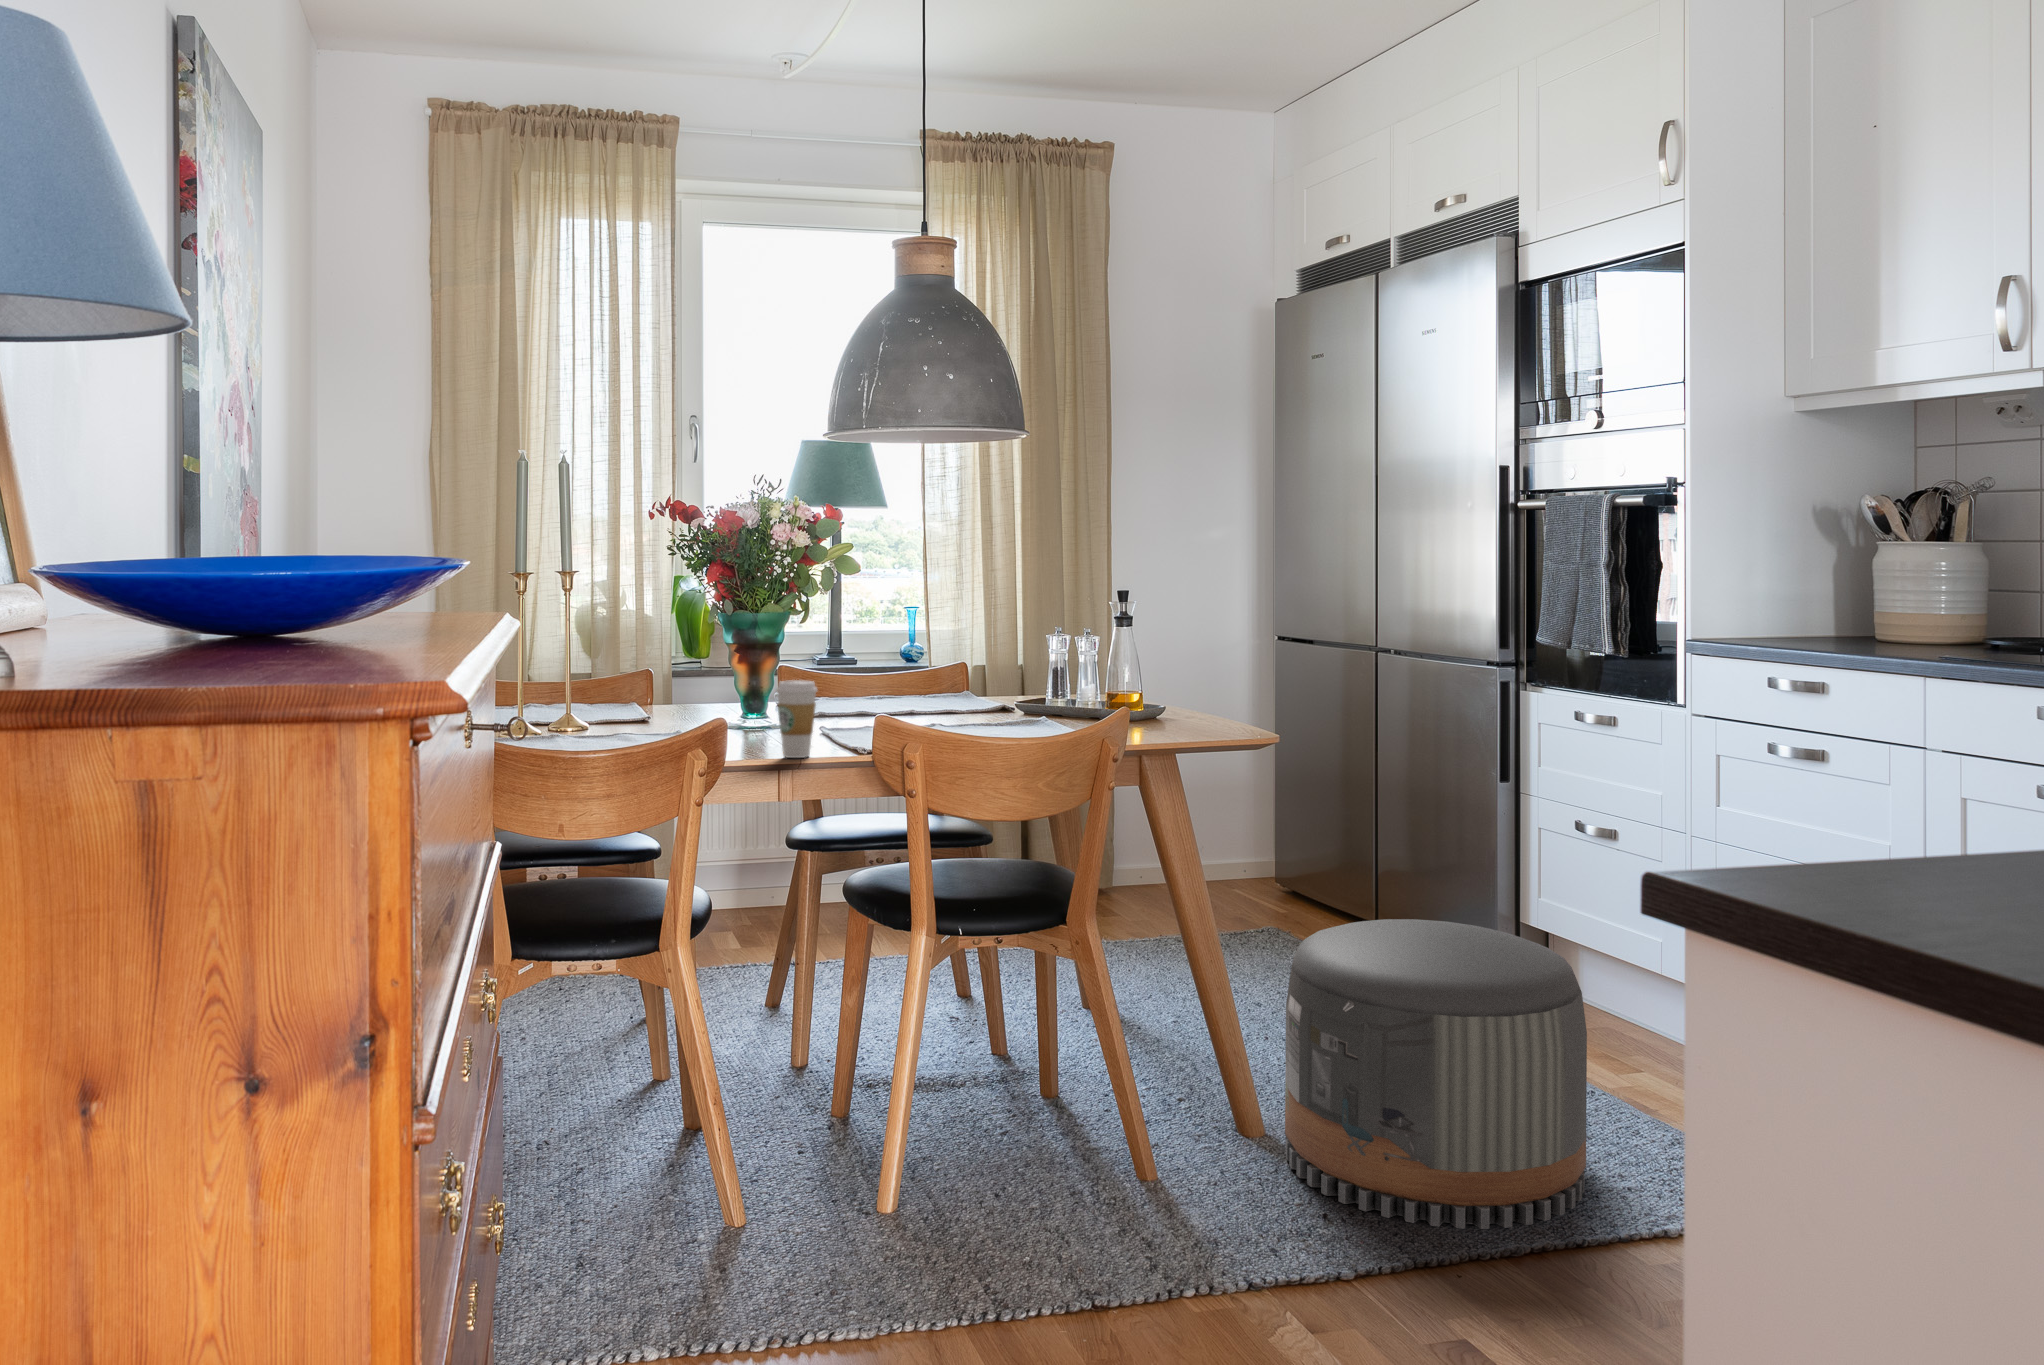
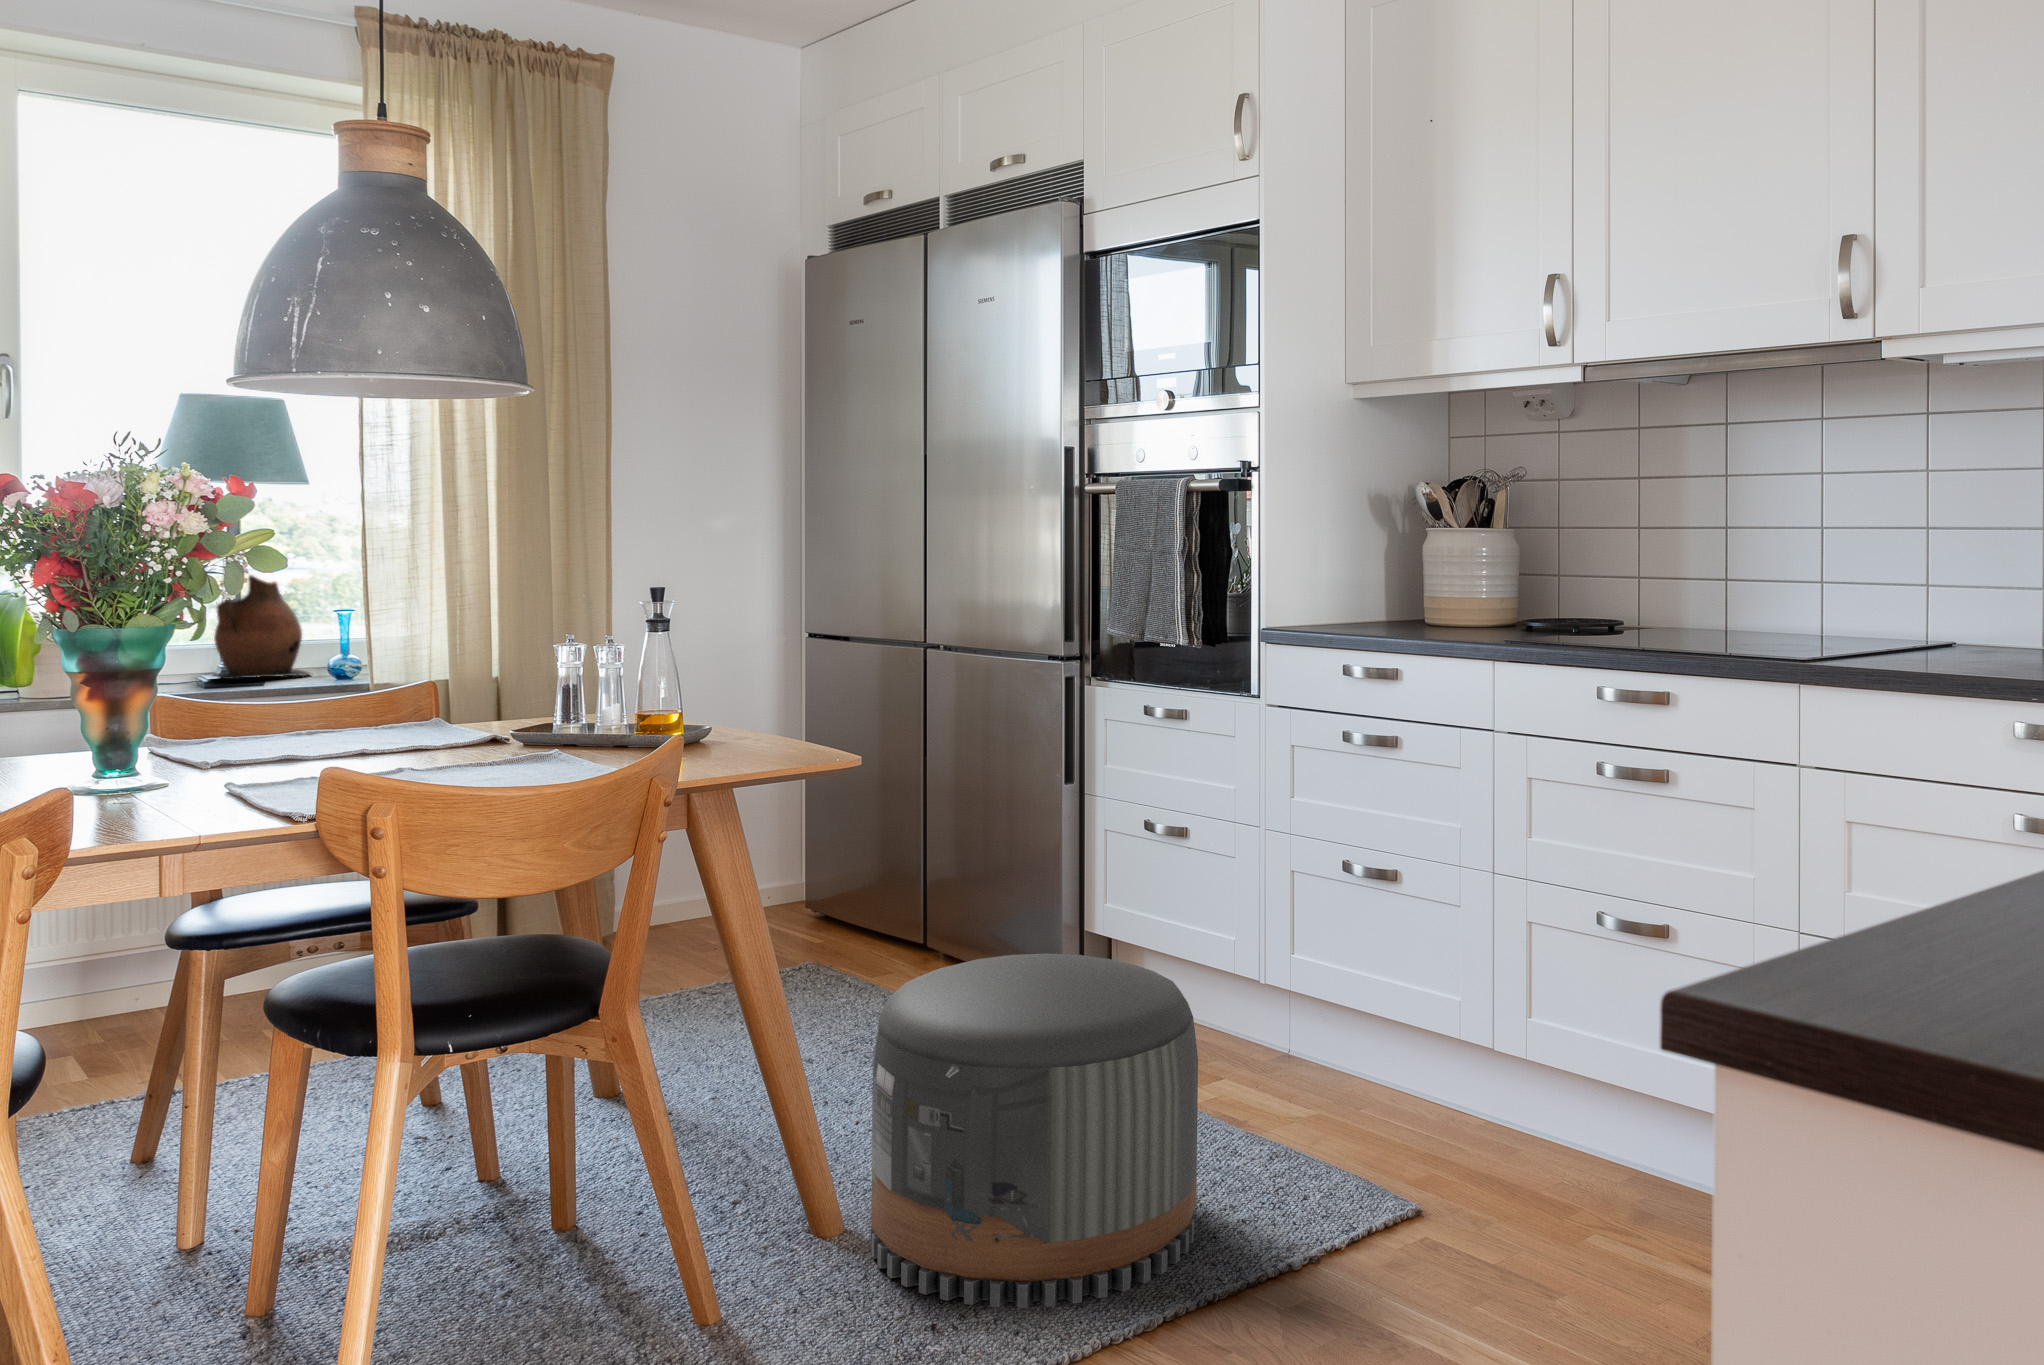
ceramic pitcher: none [821,577,891,660] -> present [212,575,310,679]
coffee cup: present [776,680,817,758] -> none [159,726,229,837]

